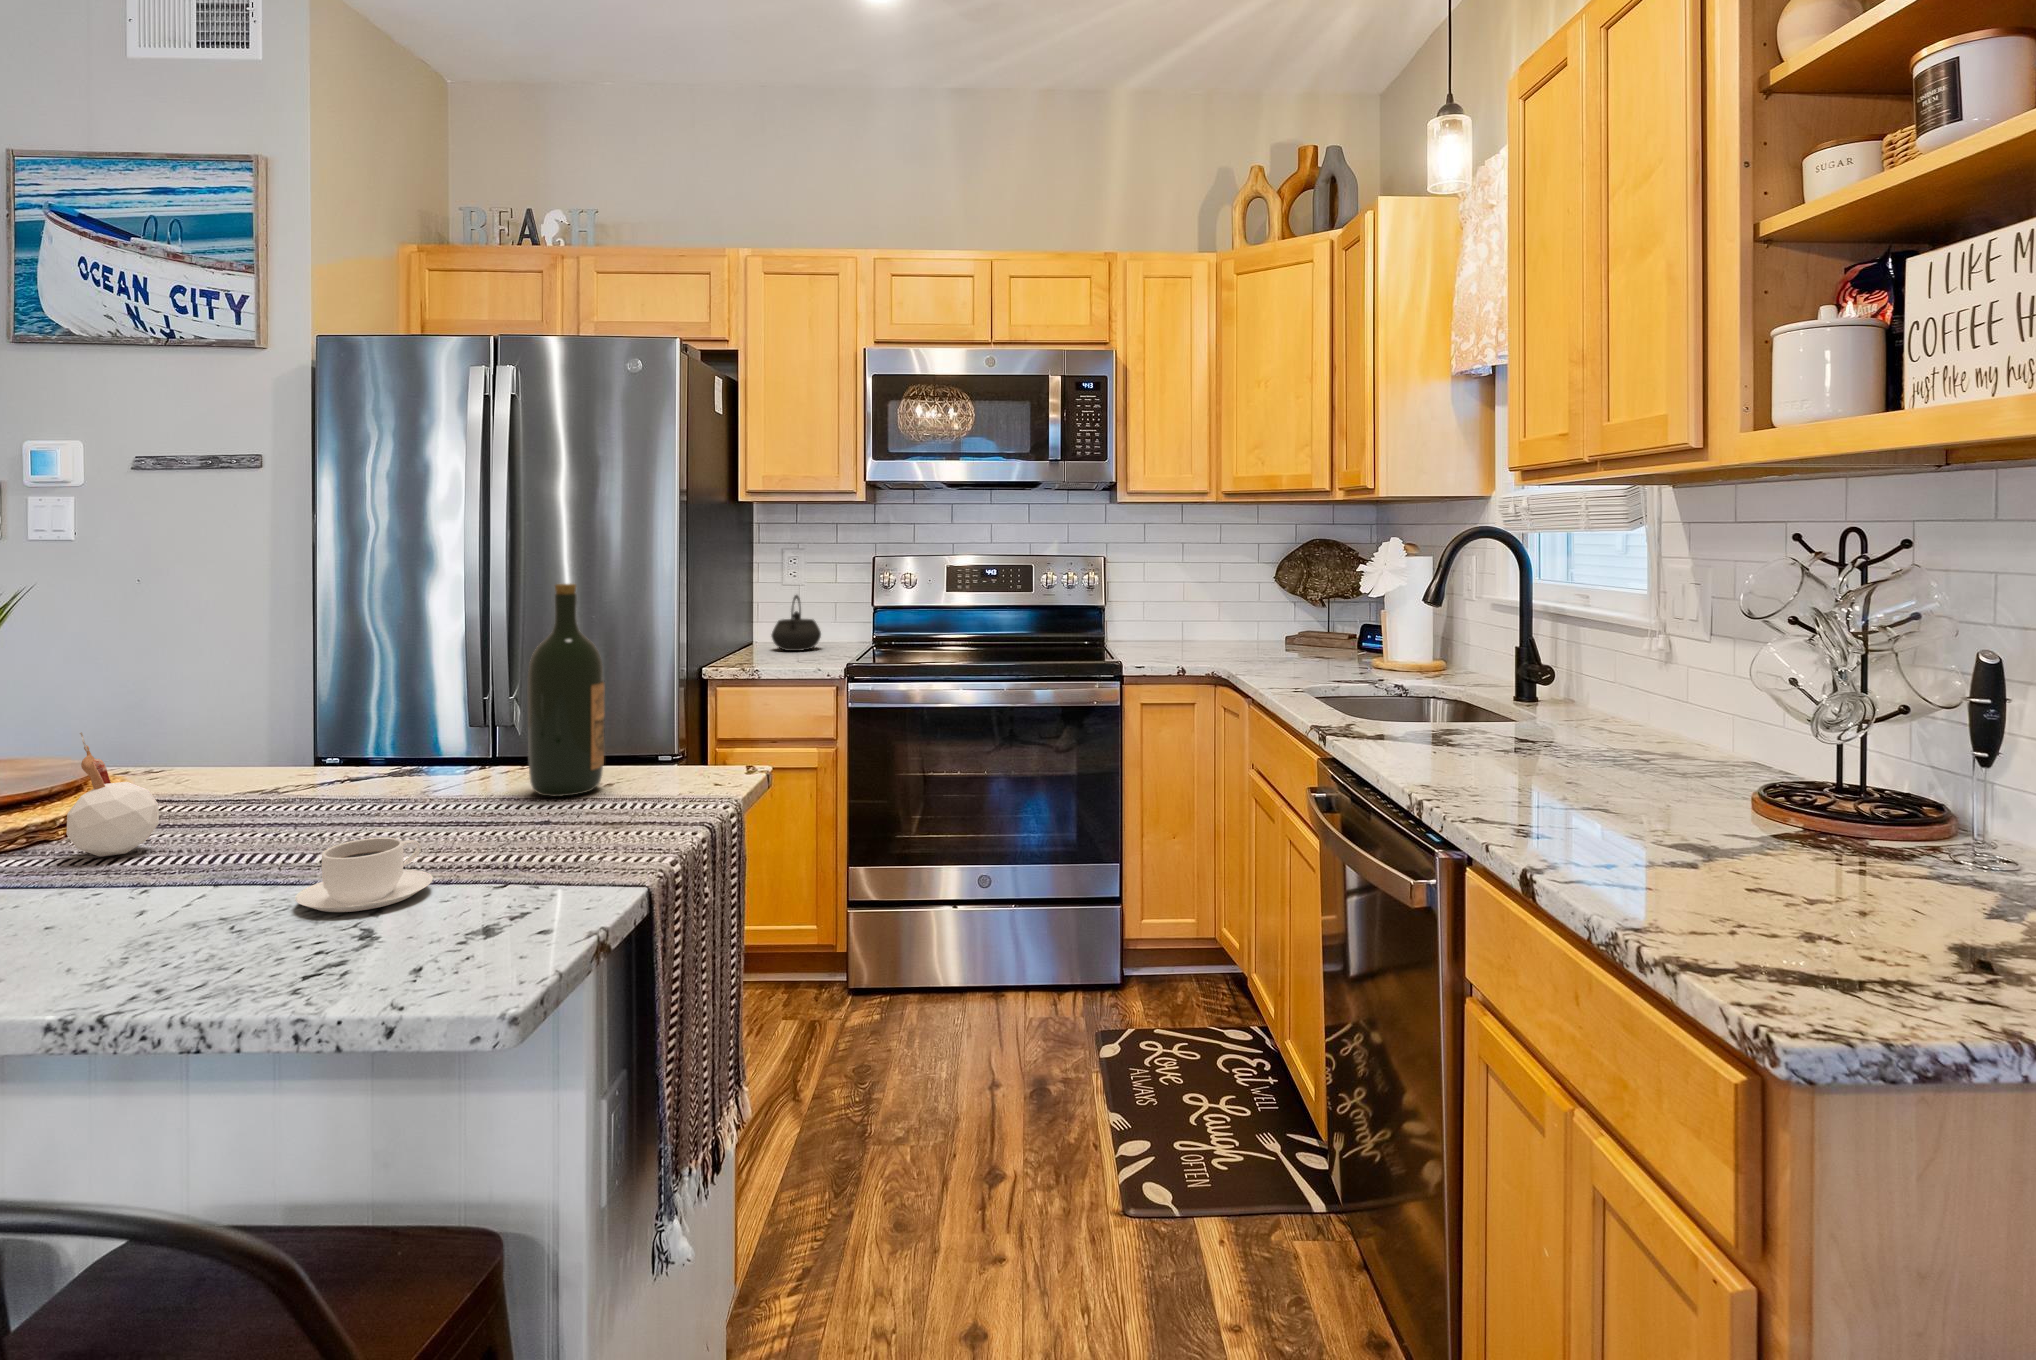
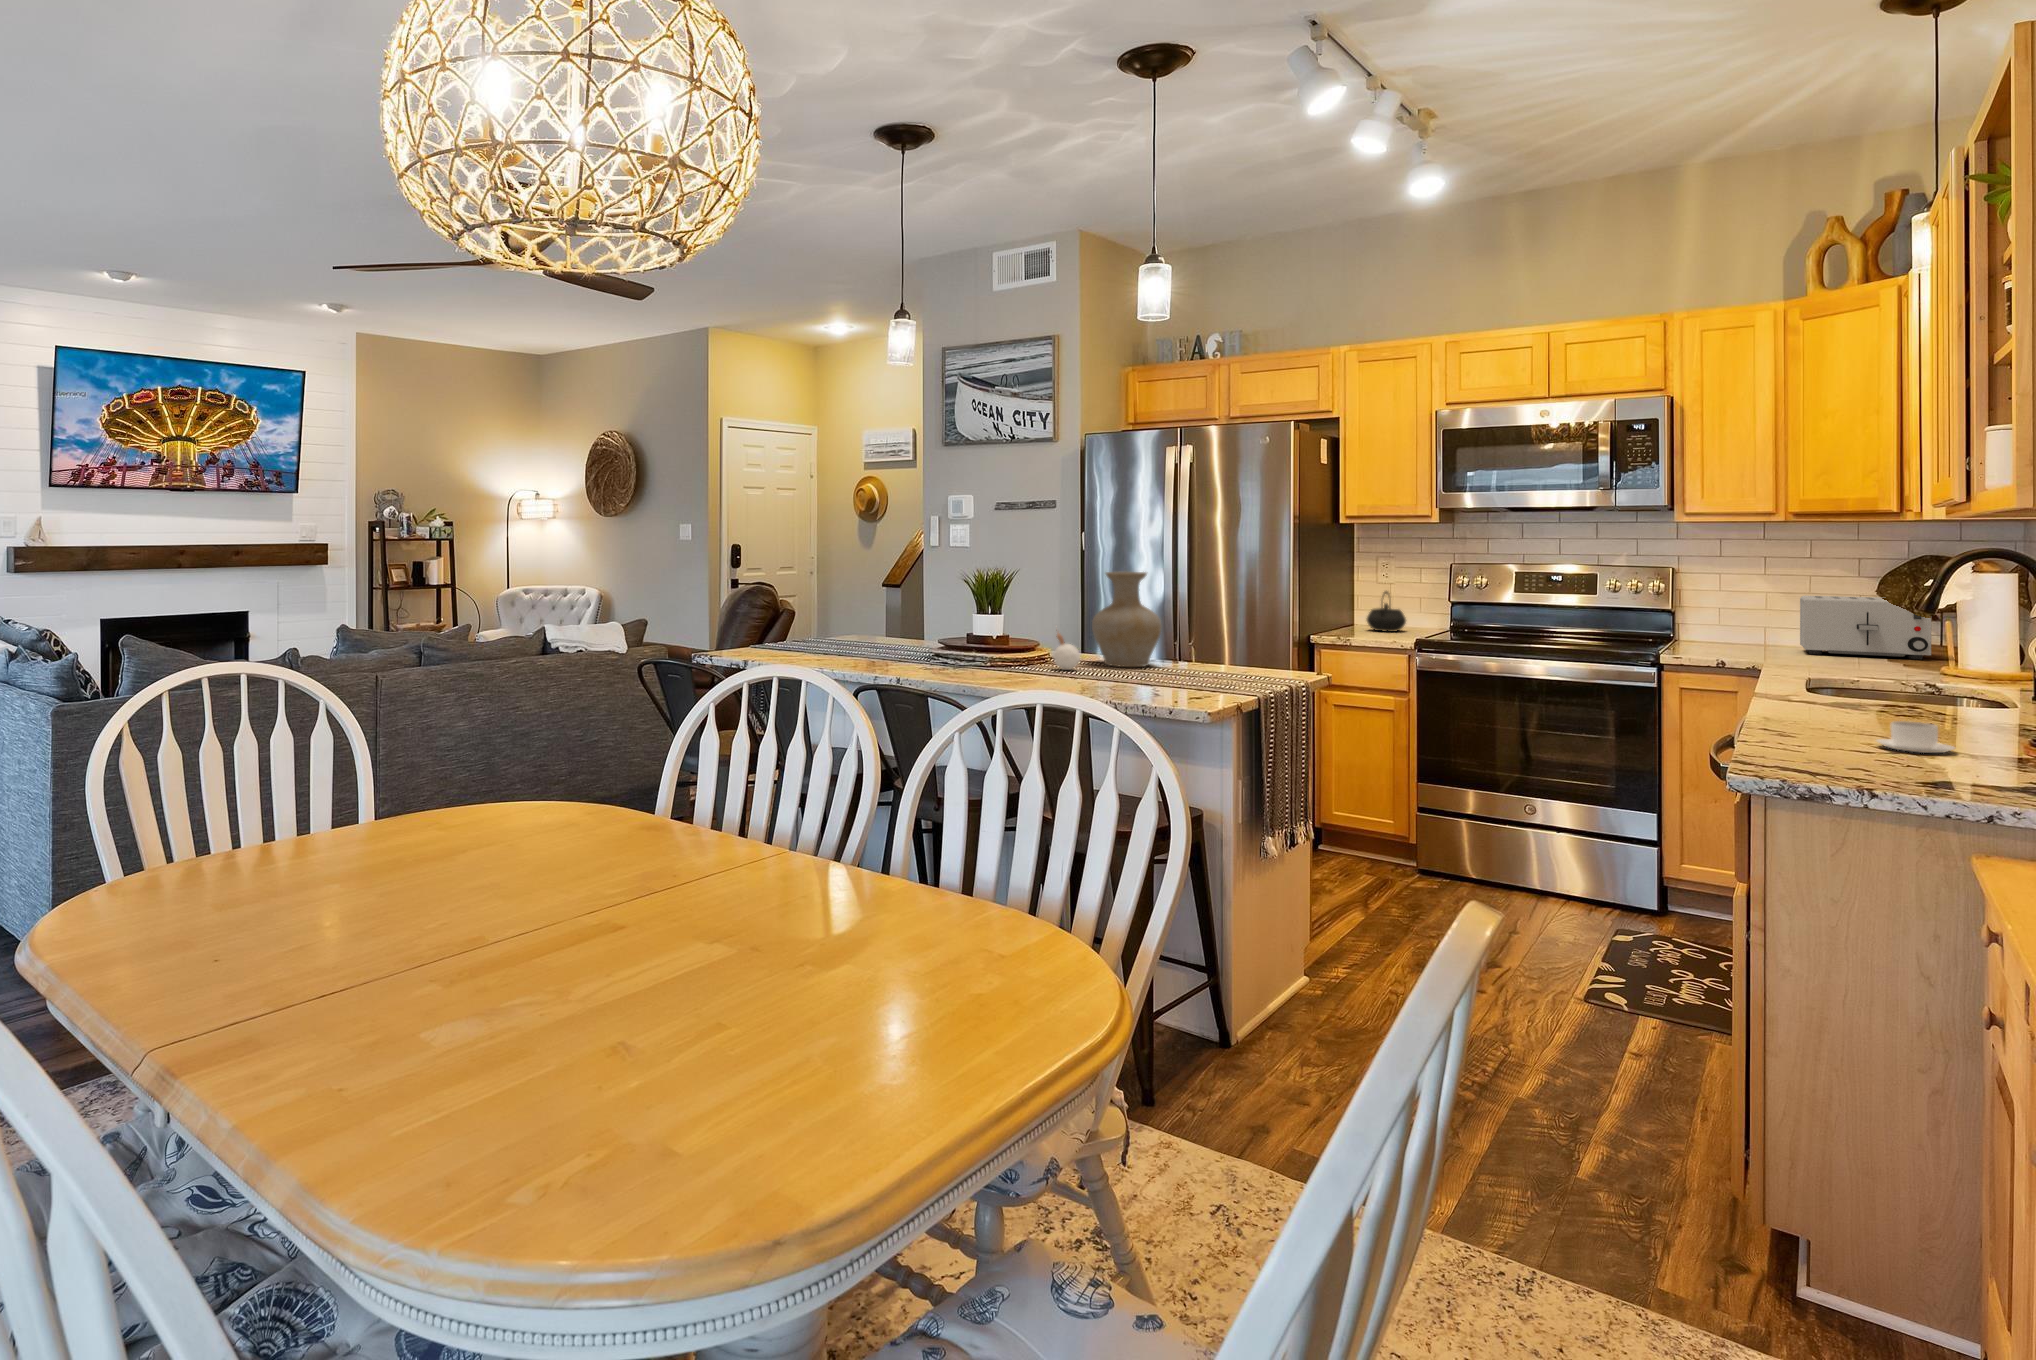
vase: none [224,582,412,812] -> present [1092,572,1161,667]
wine bottle: present [528,584,605,797] -> none [1212,575,1247,673]
toaster: none [1216,584,1328,650] -> present [1800,596,1931,659]
coffee cup: present [295,838,433,912] -> present [1877,721,1955,753]

